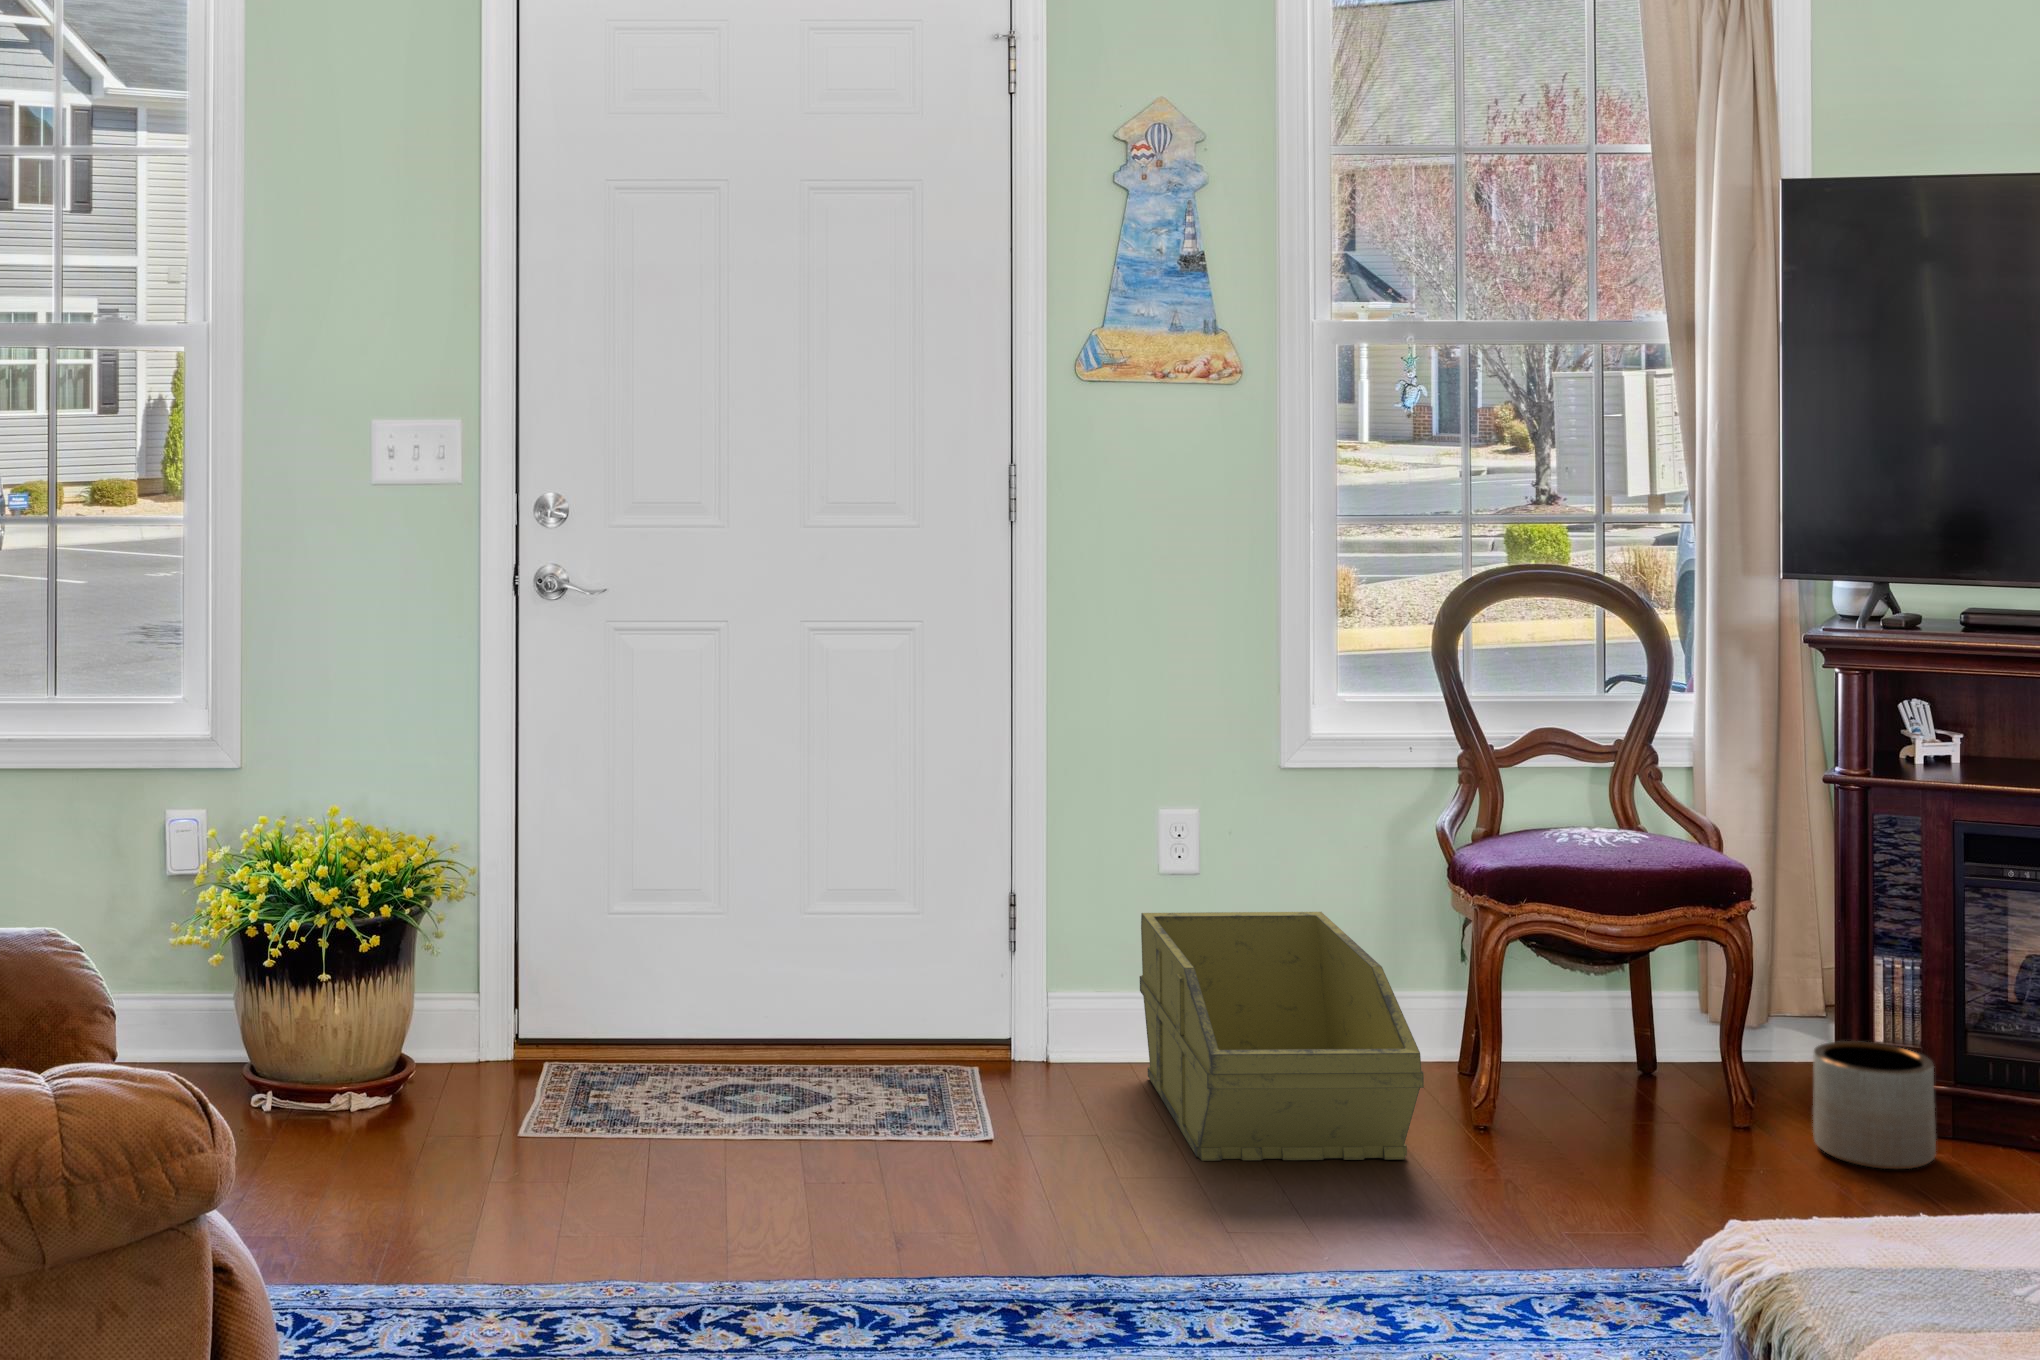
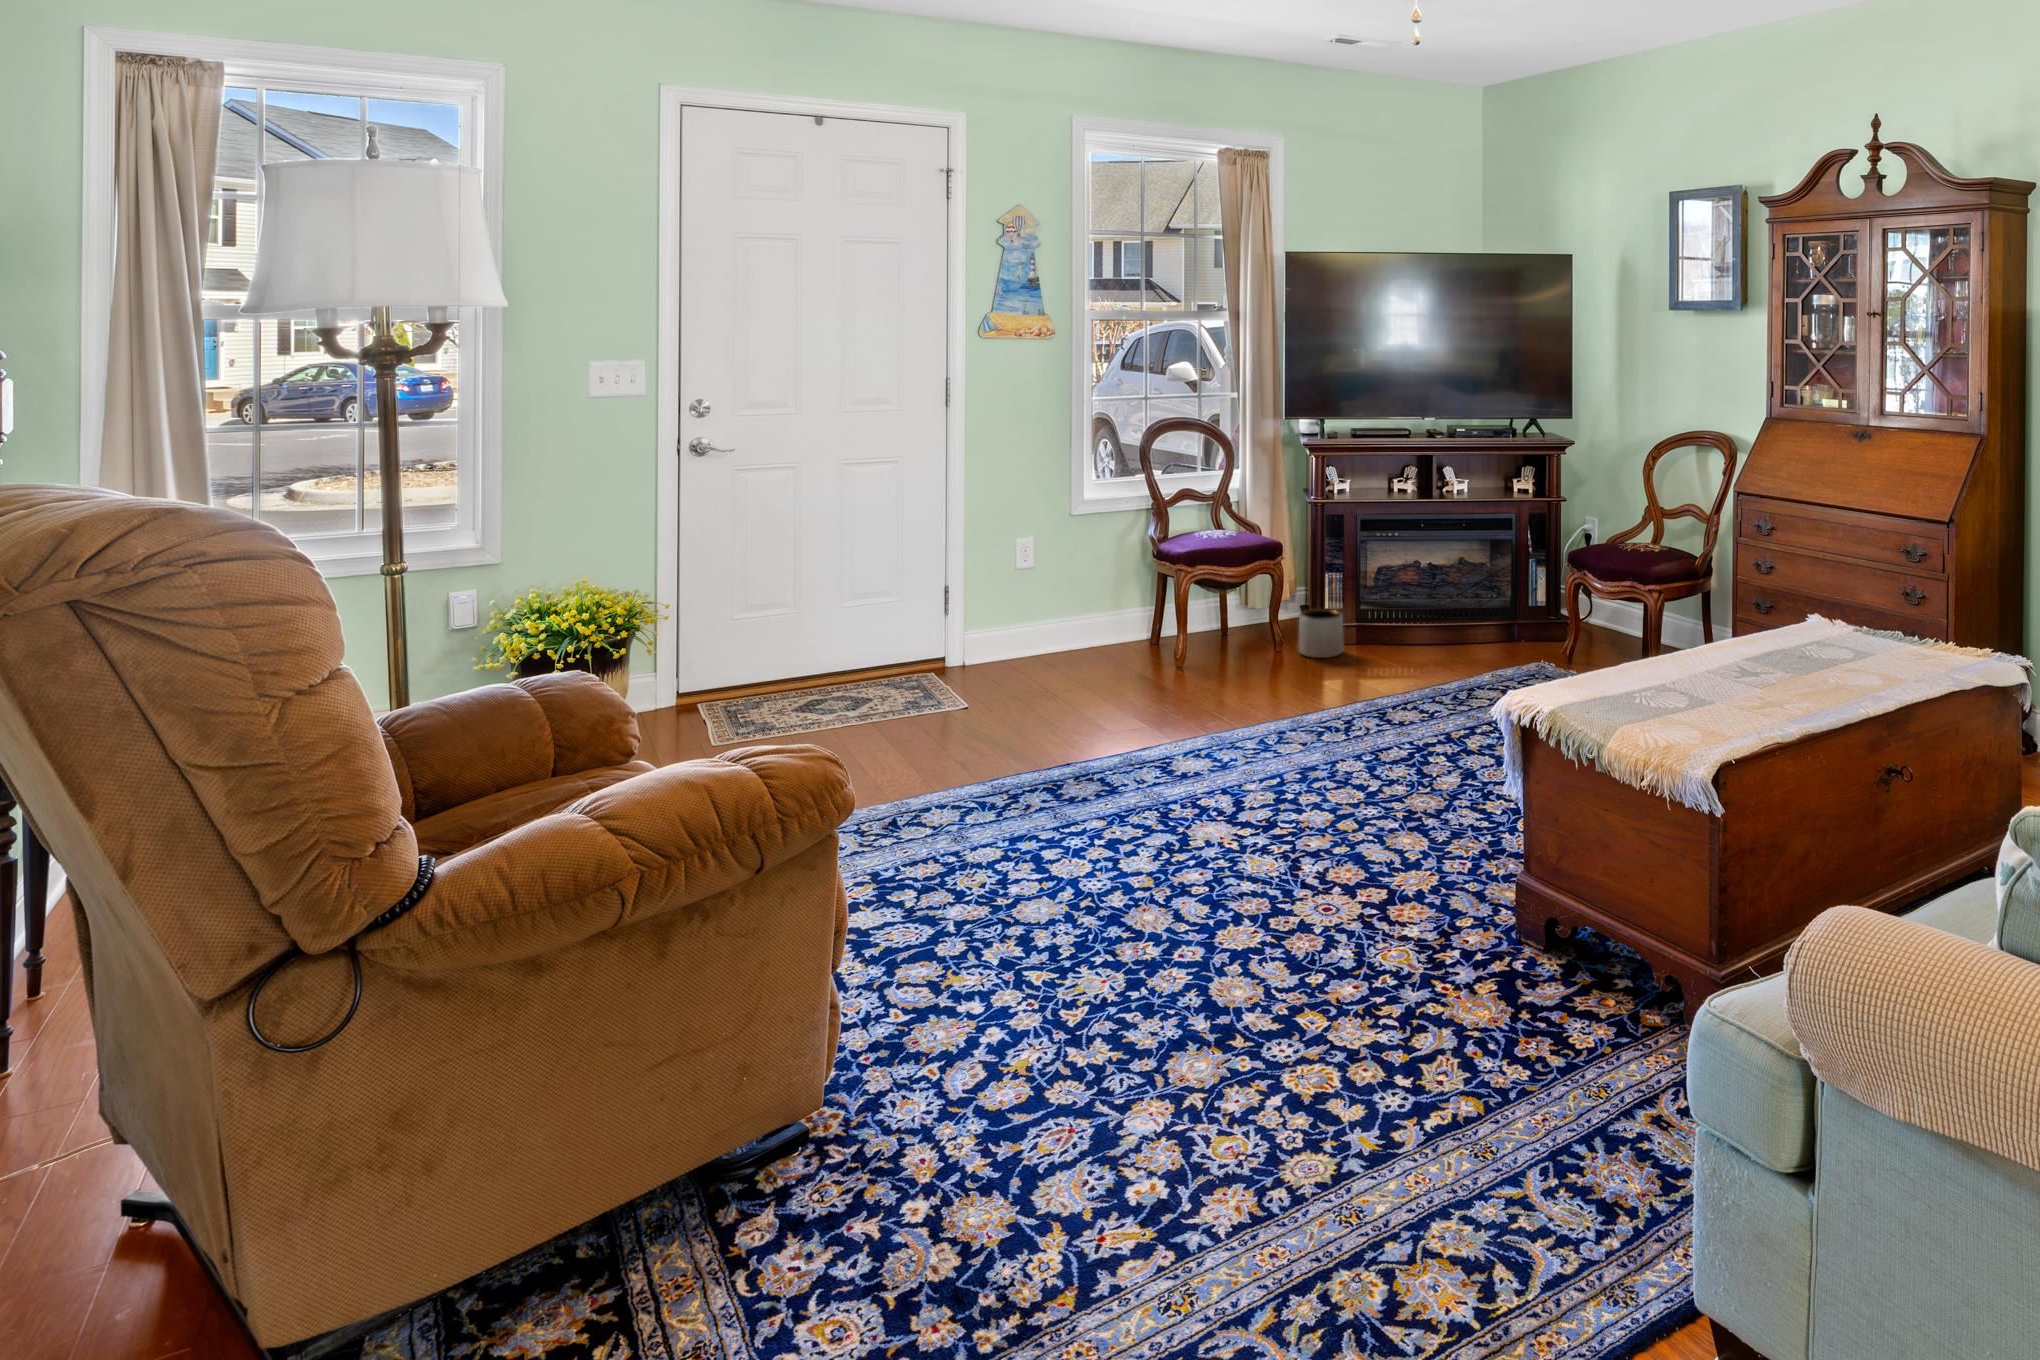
storage bin: present [1140,912,1424,1161] -> none [1012,582,1157,697]

